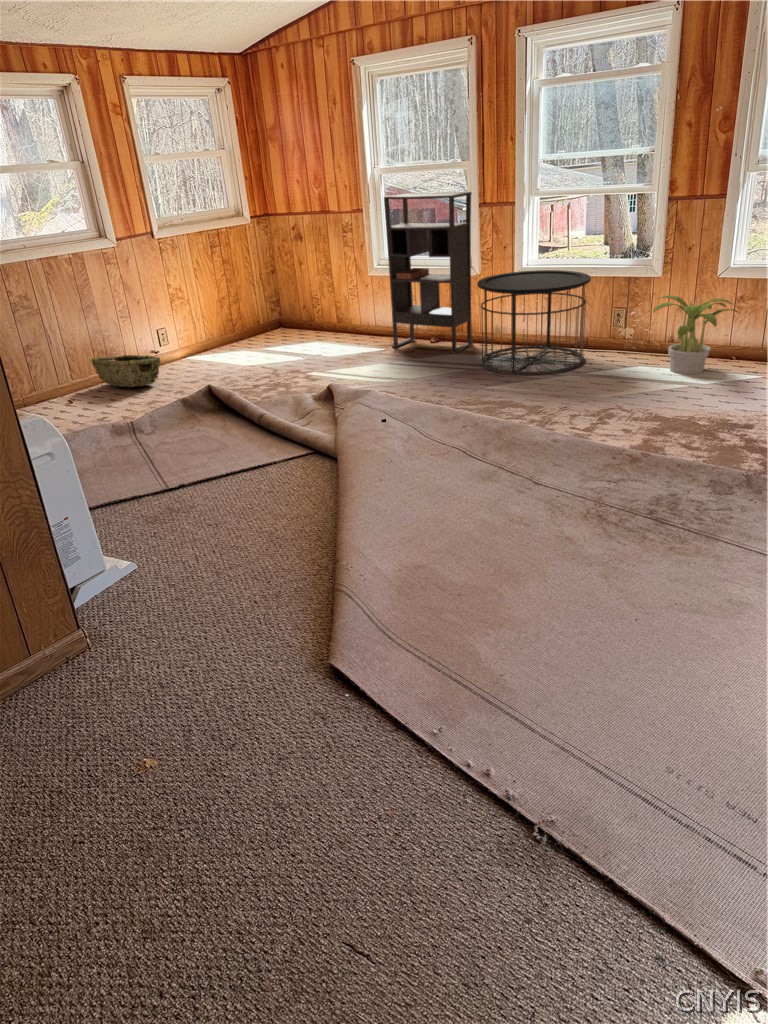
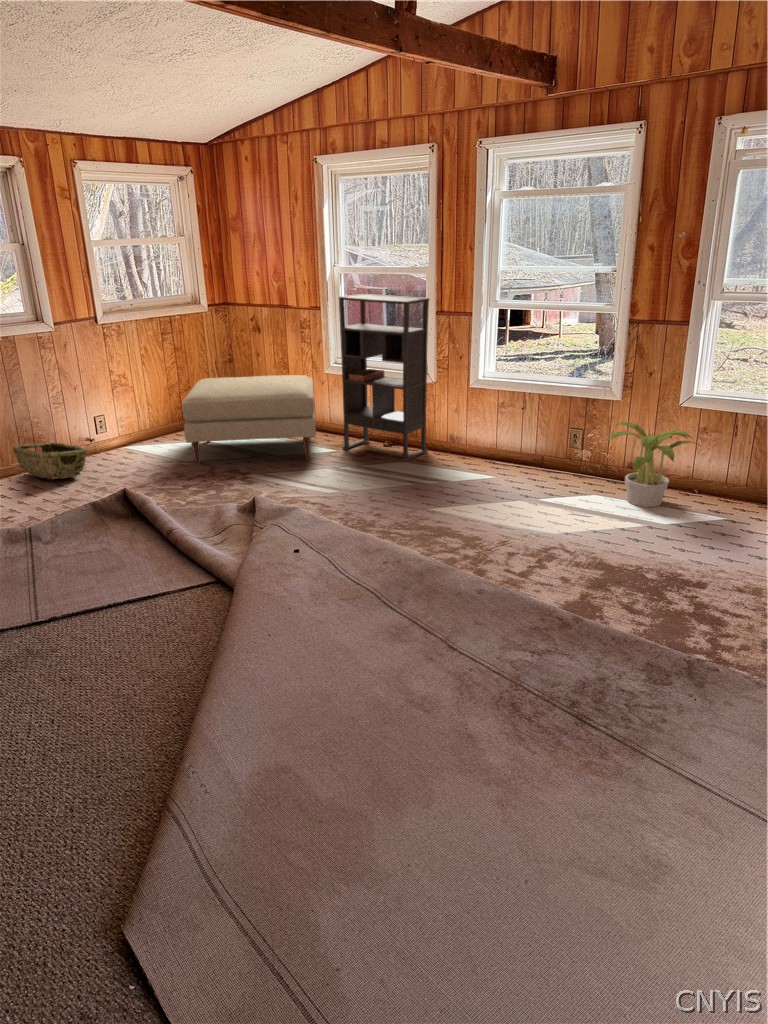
side table: present [477,270,591,375] -> none [427,382,546,496]
ottoman: none [243,280,369,369] -> present [182,375,316,464]

